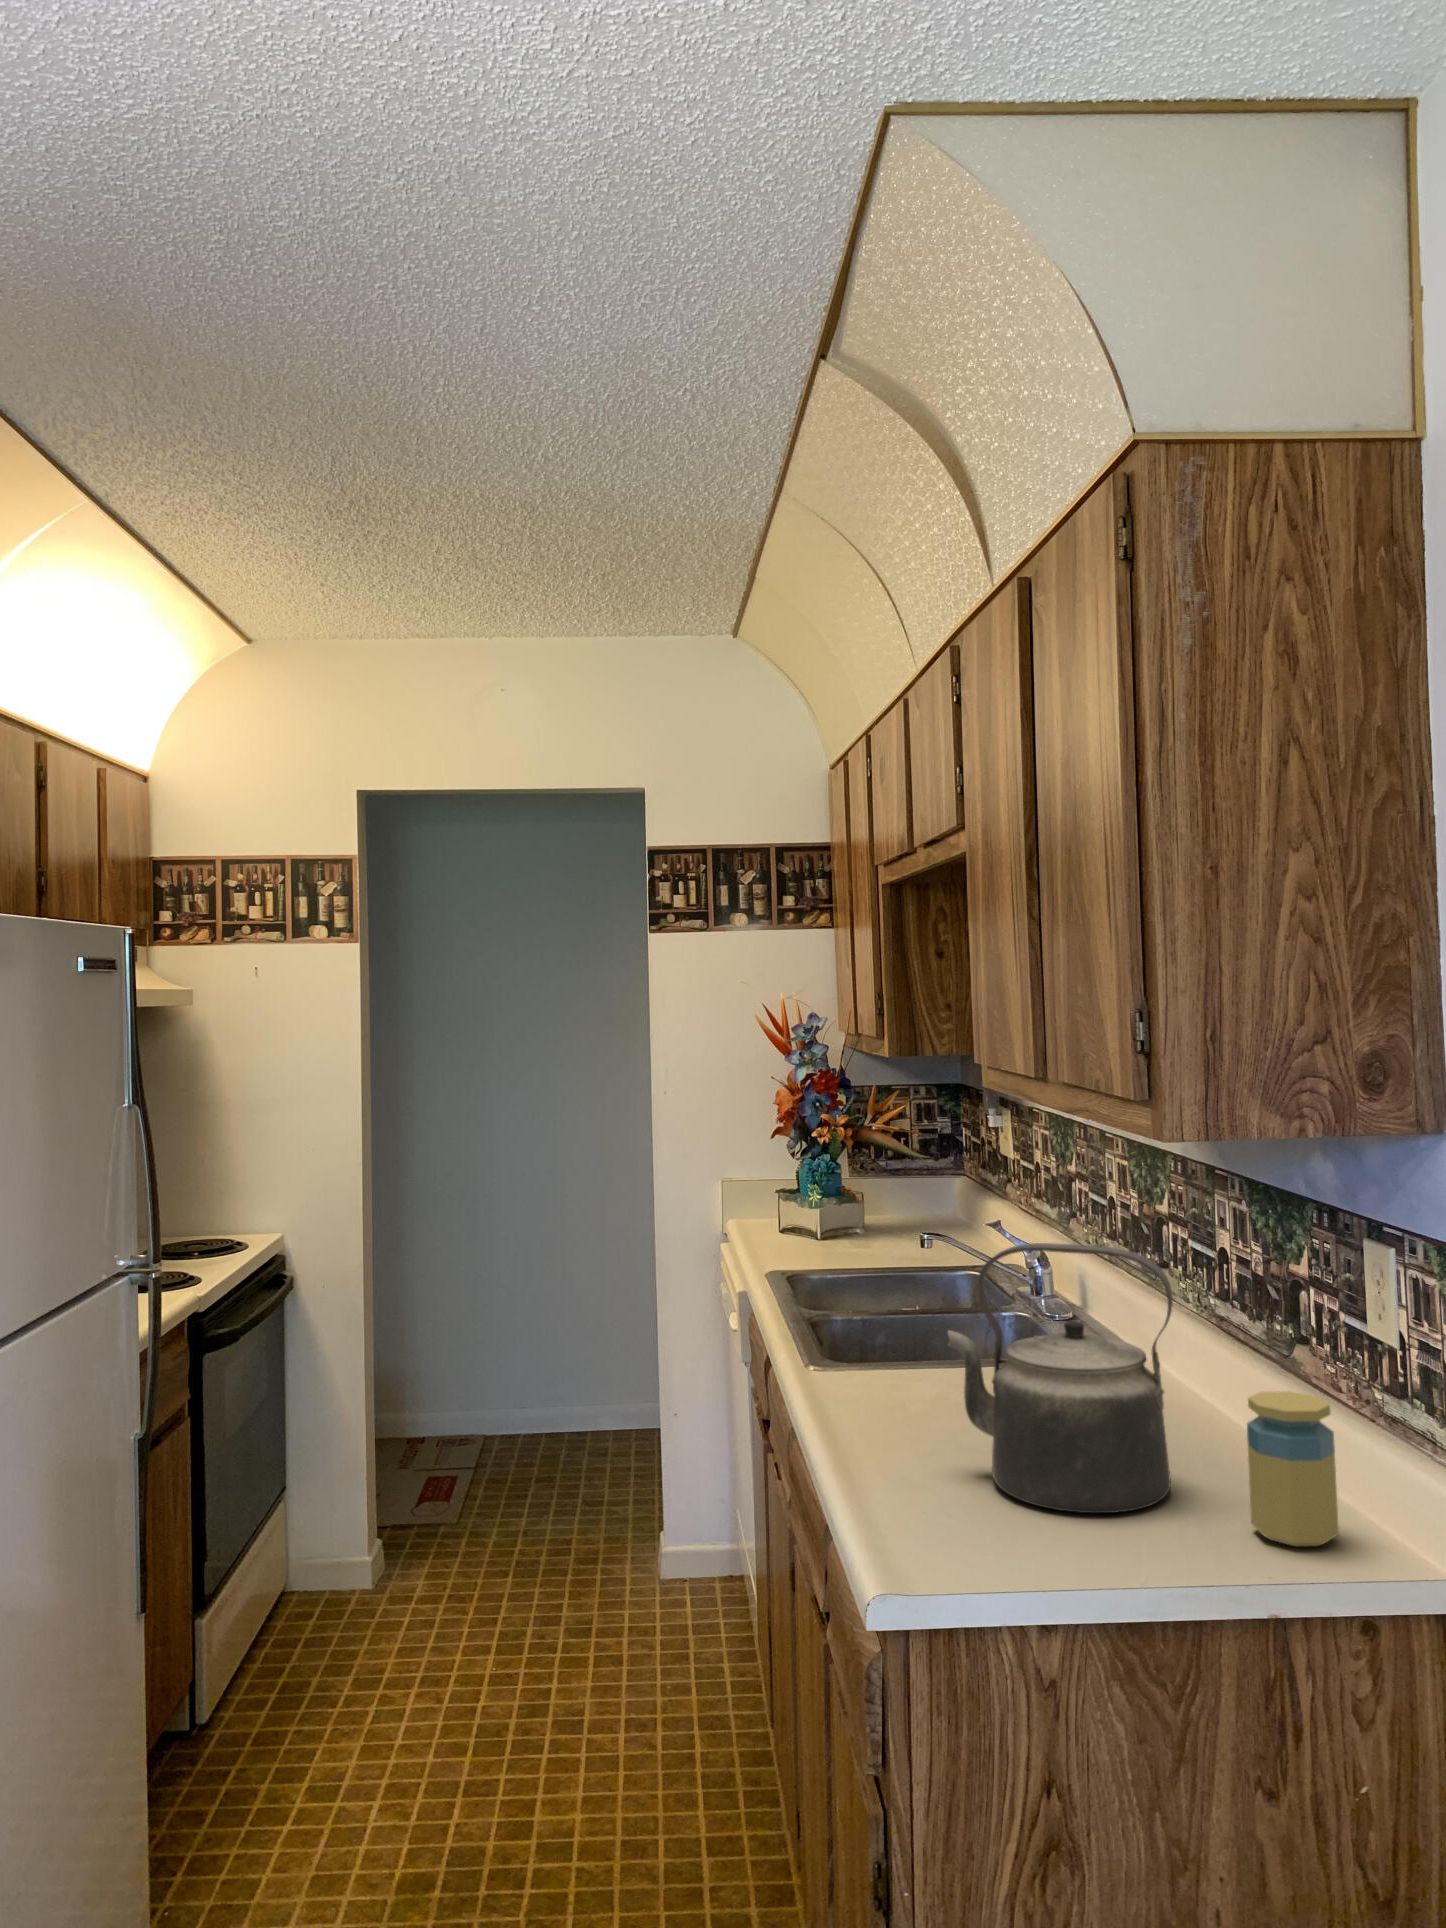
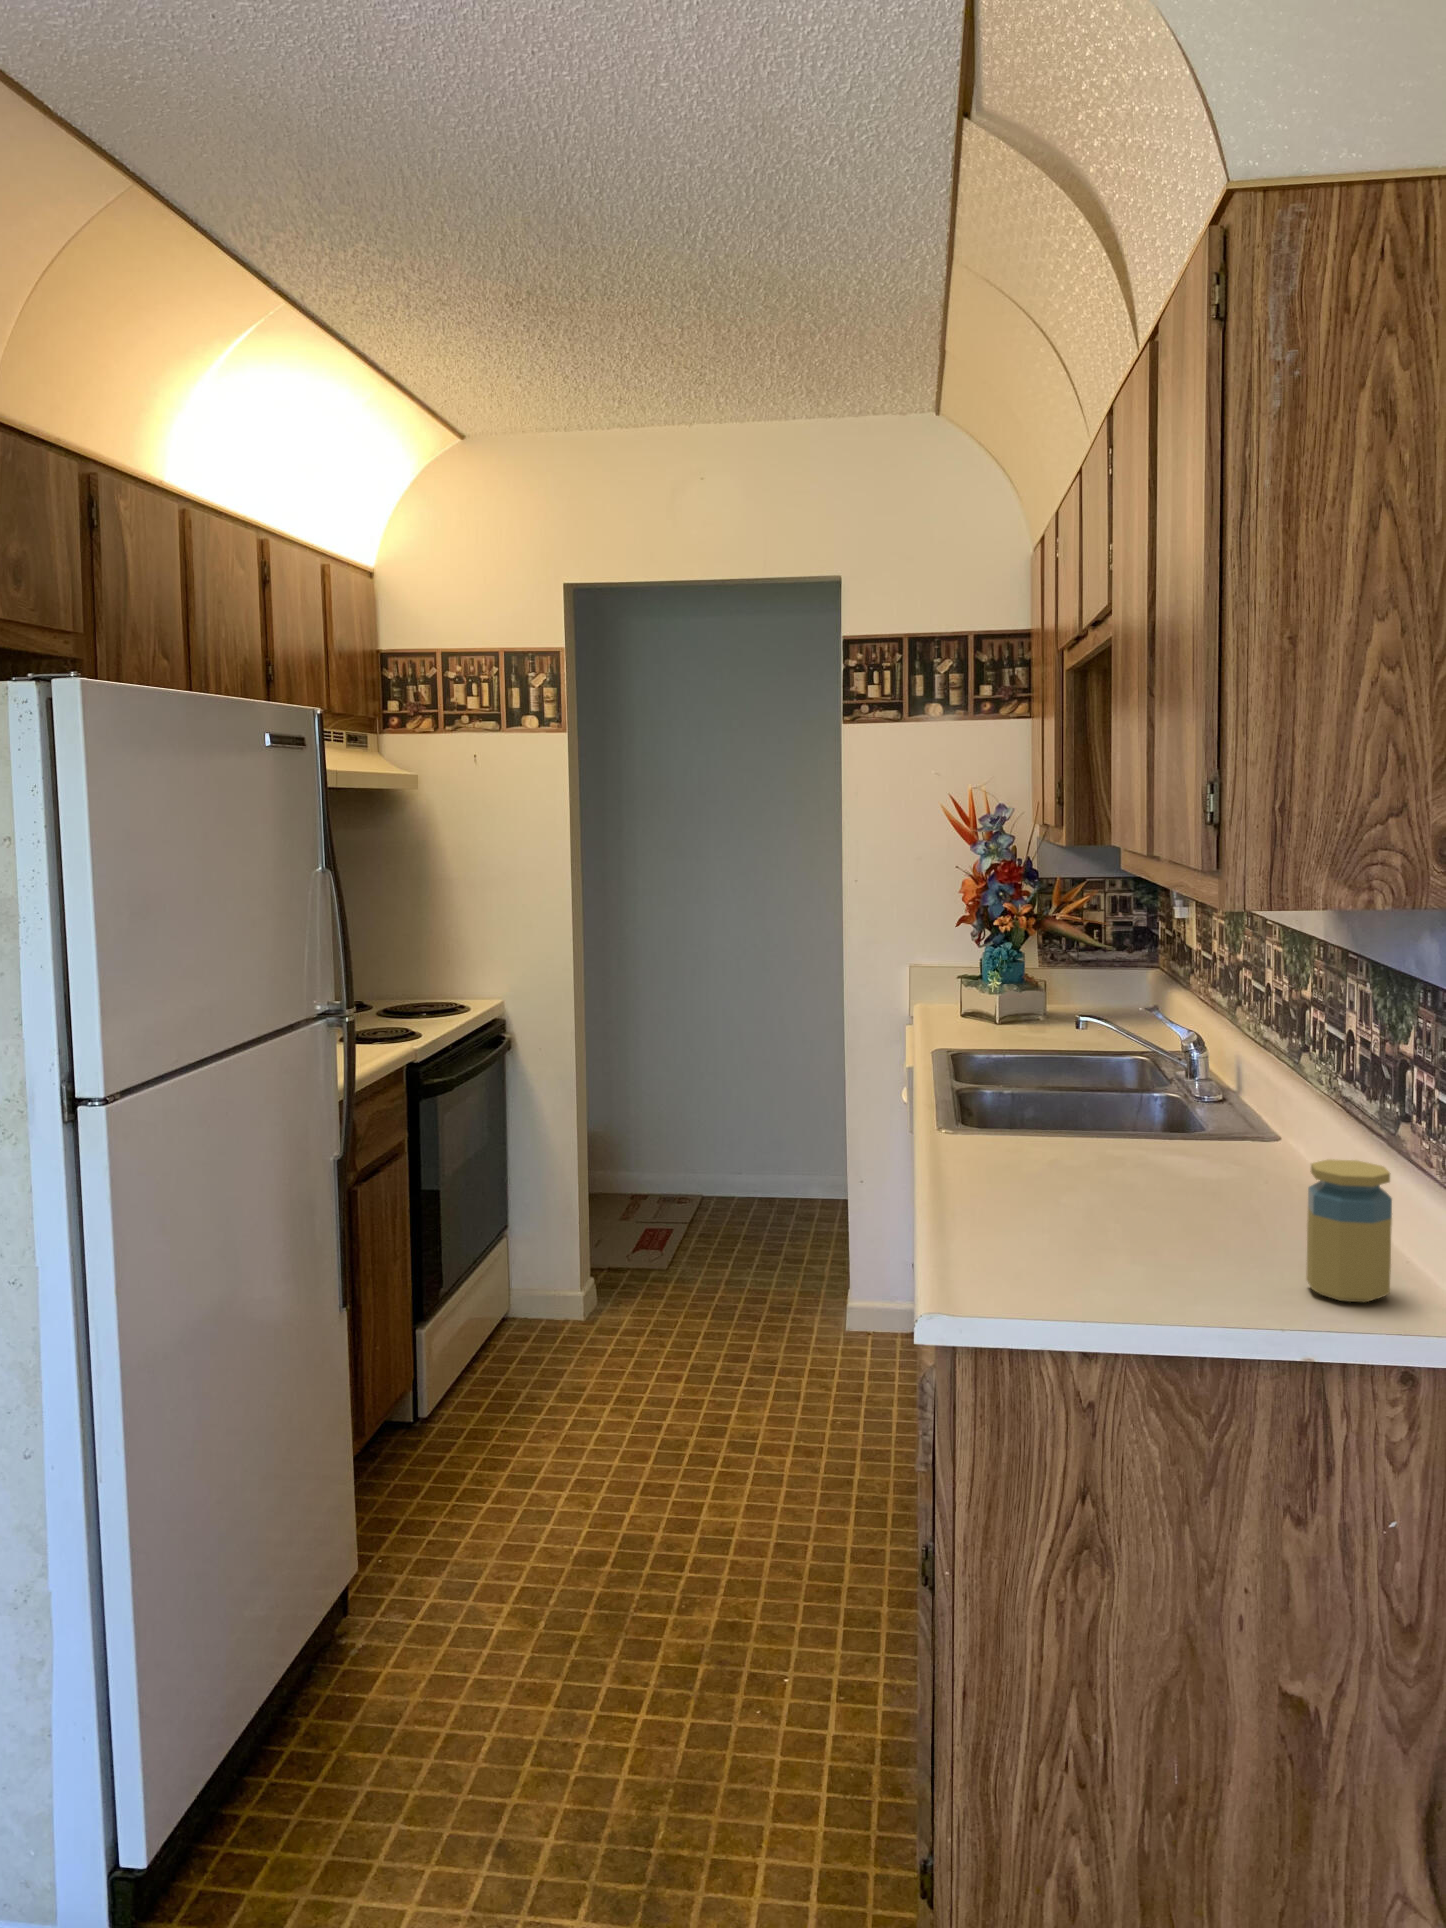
kettle: present [948,1243,1173,1513] -> none [1039,1015,1256,1264]

